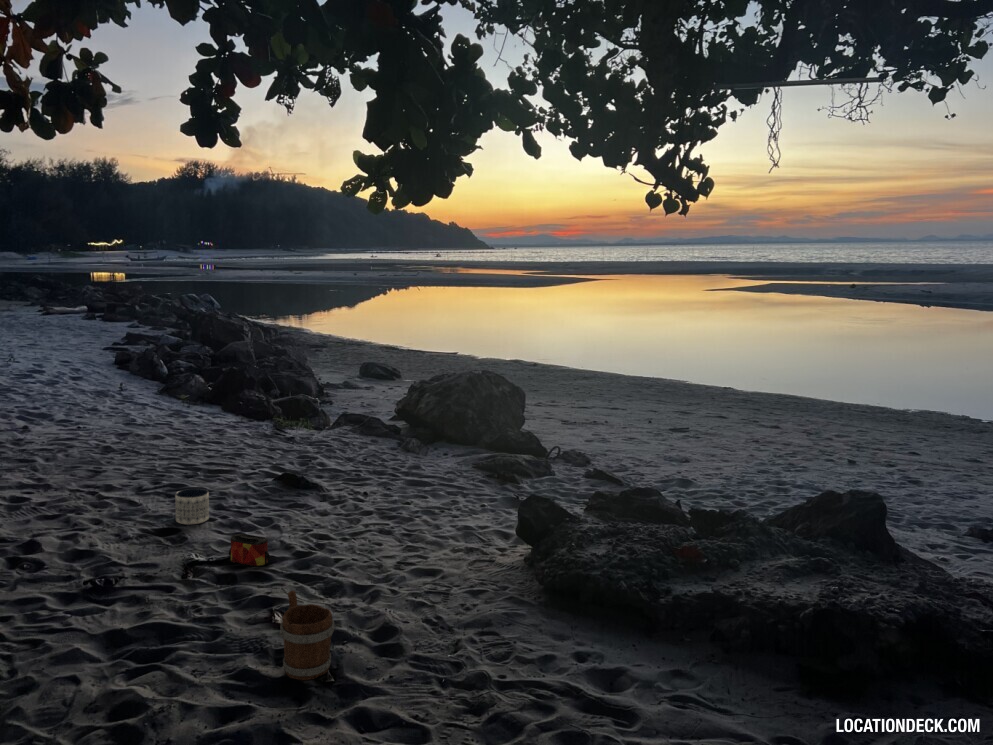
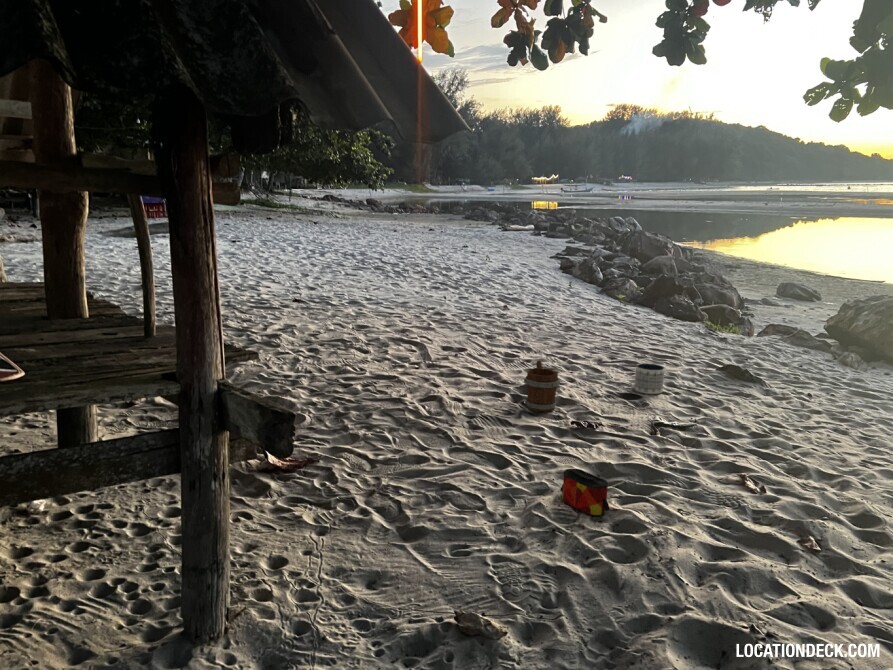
bag: present [228,534,271,567] -> present [560,469,610,516]
bucket: present [280,591,334,680] -> present [524,361,560,412]

